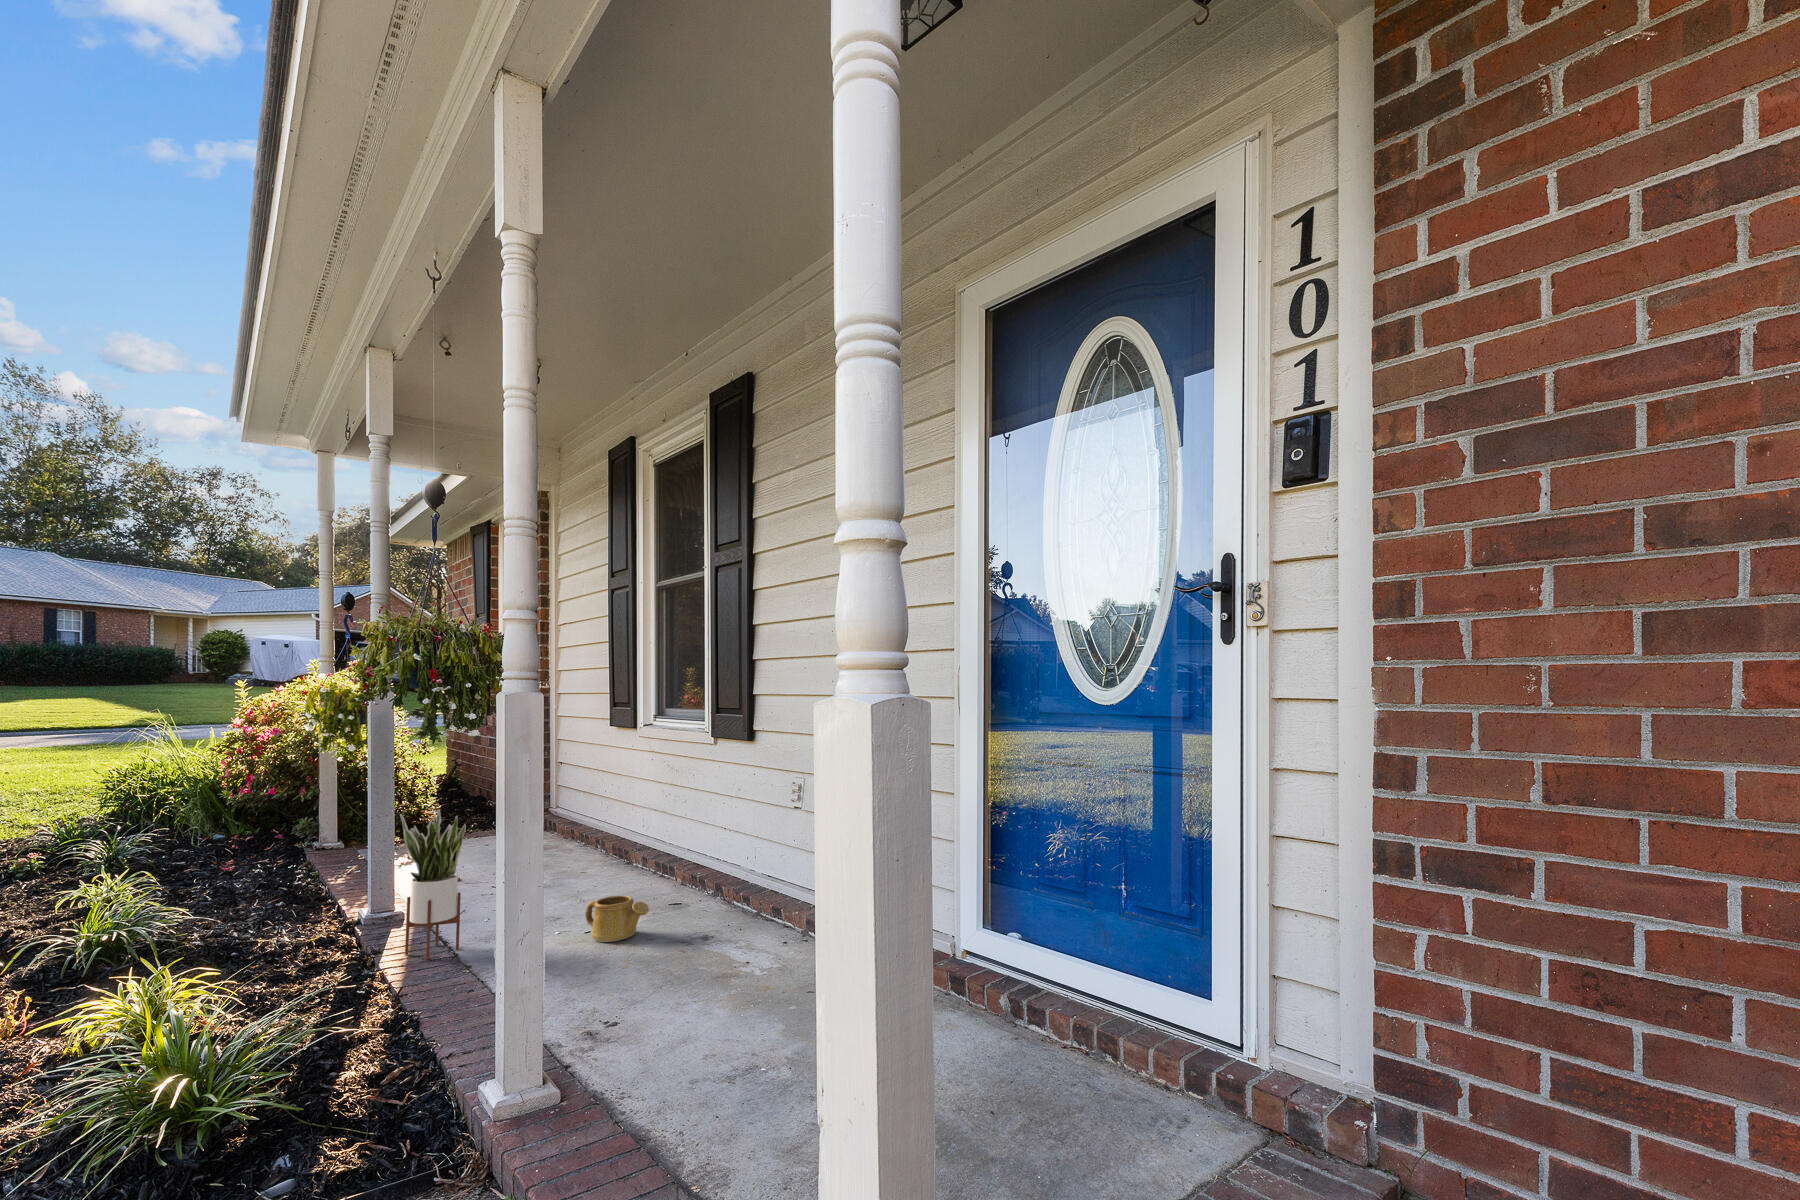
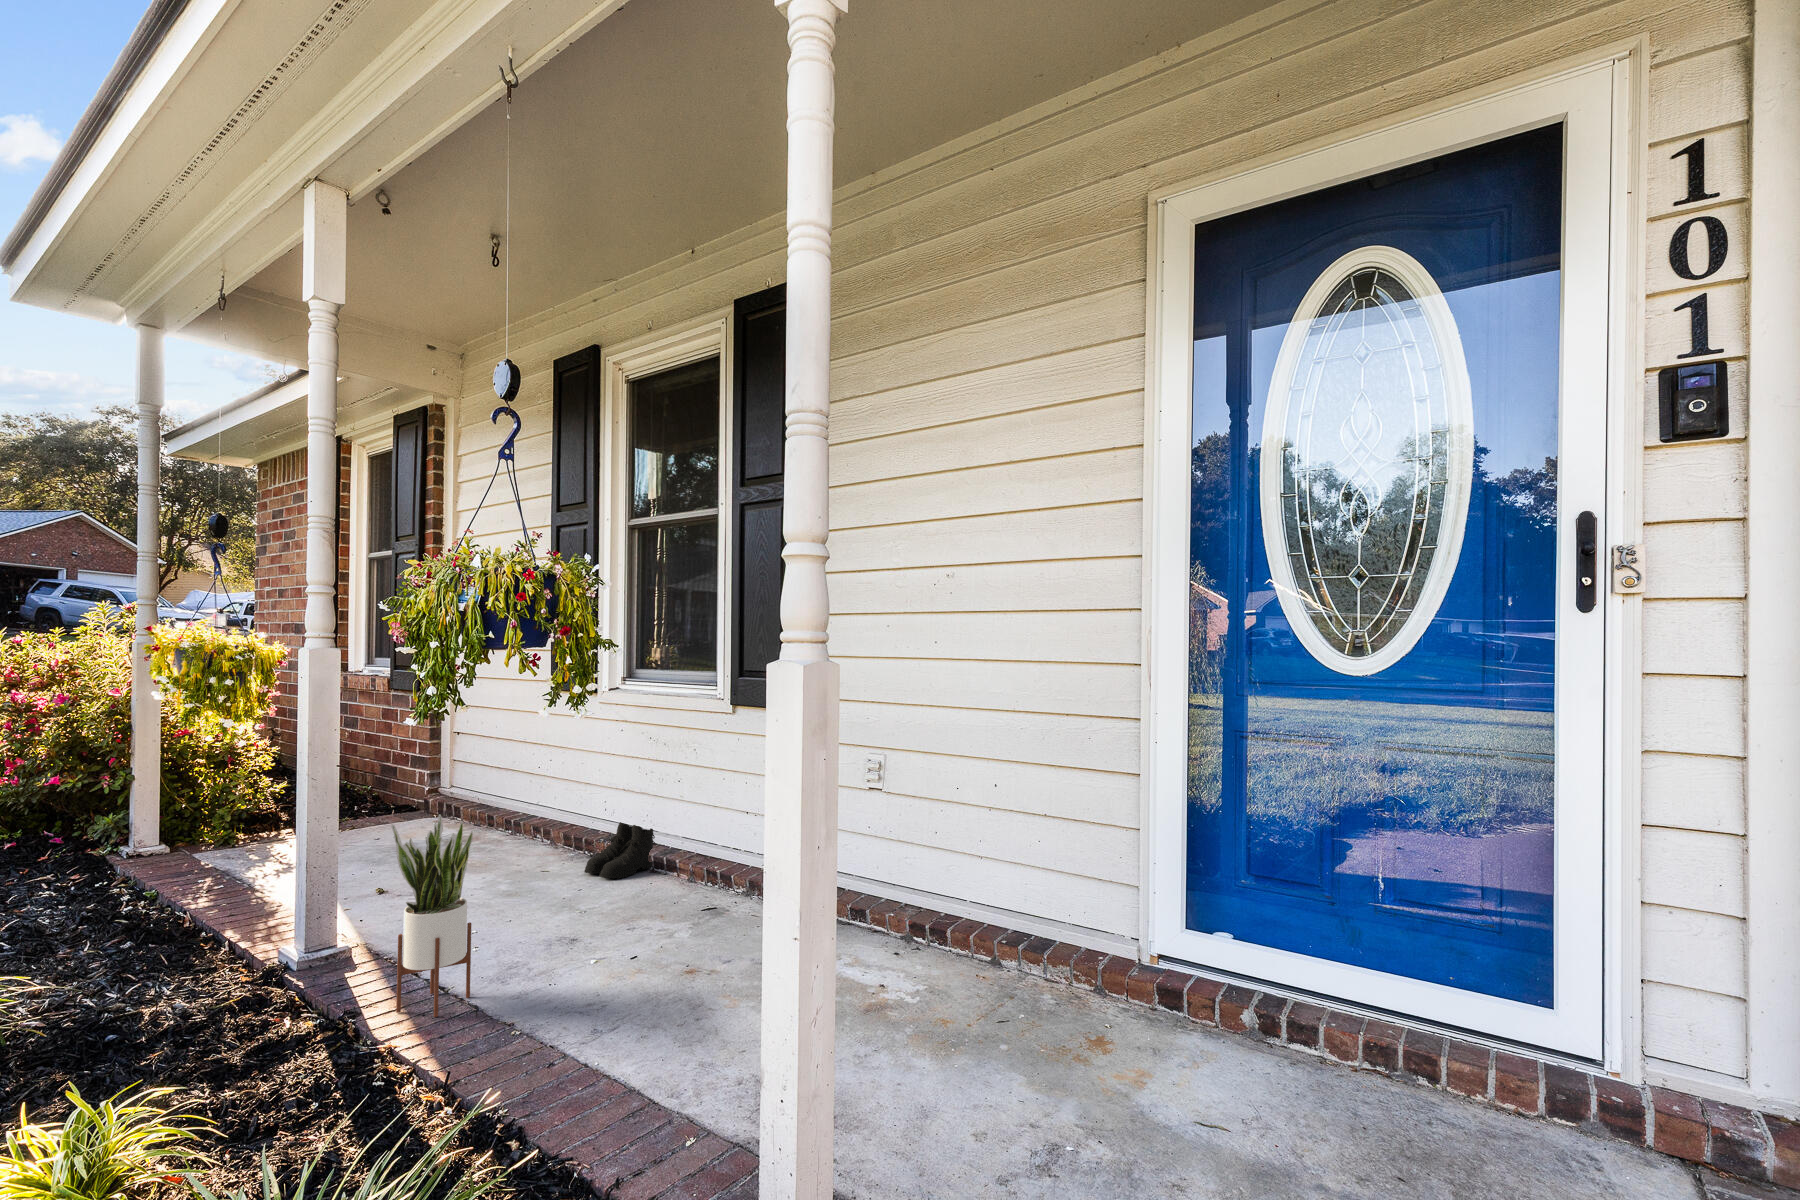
boots: none [608,833,666,879] -> present [584,822,655,879]
watering can: present [585,895,649,942] -> none [629,909,721,971]

